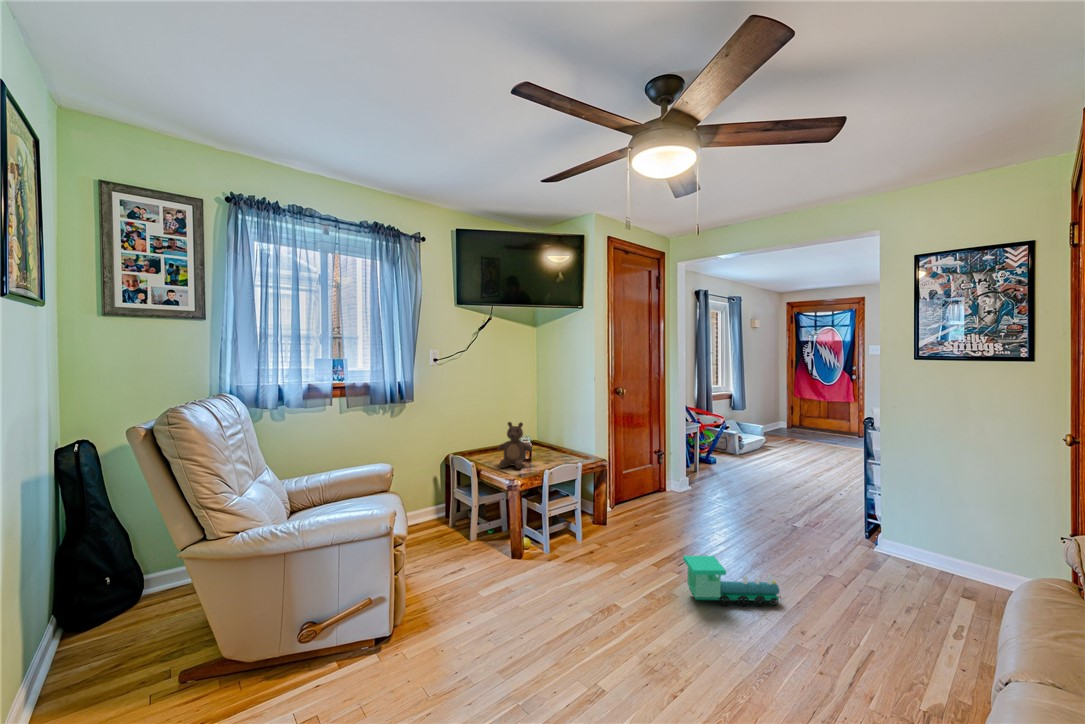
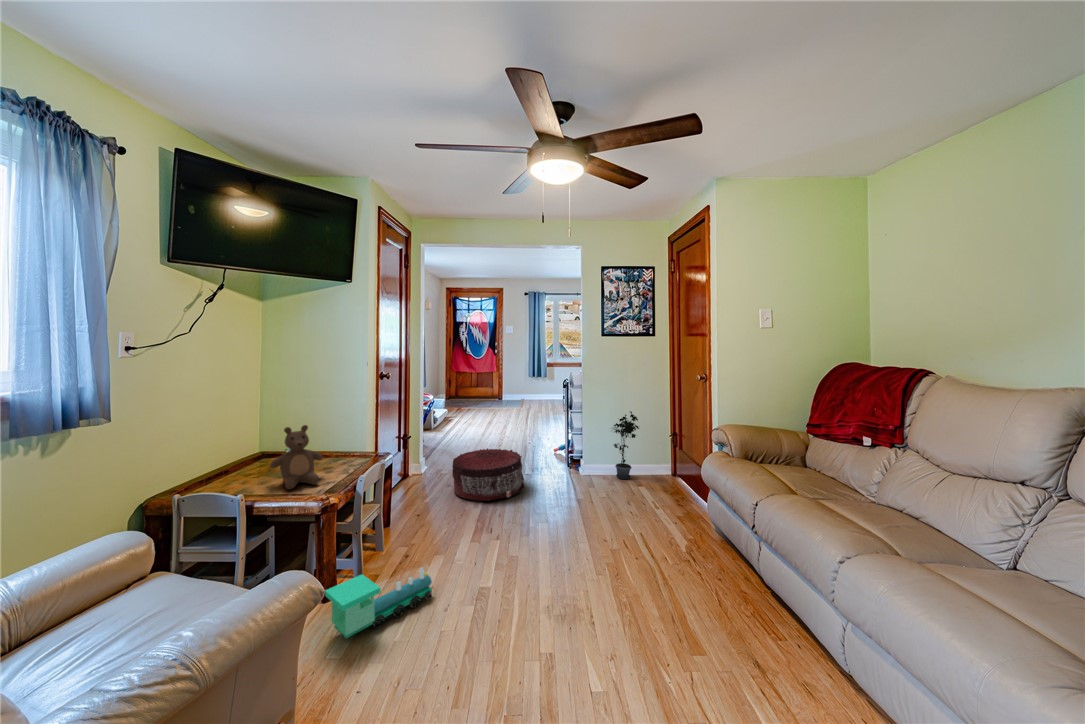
potted plant: none [916,478,978,585] -> present [614,412,639,479]
pouf: none [677,481,761,544] -> present [452,448,524,501]
toy train: present [683,556,781,606] -> present [325,567,434,638]

